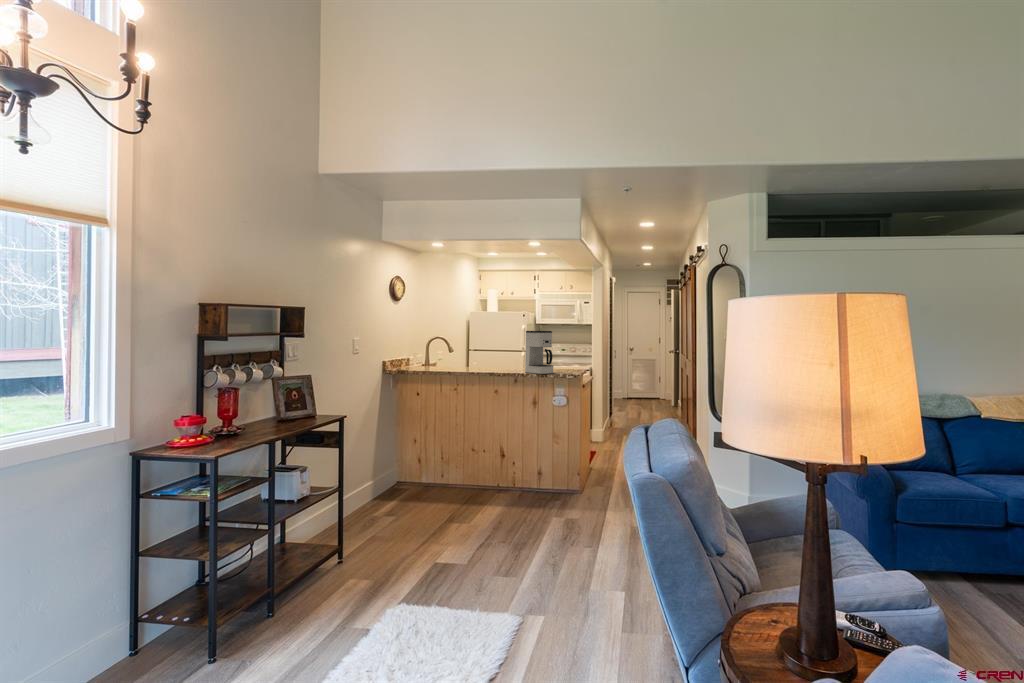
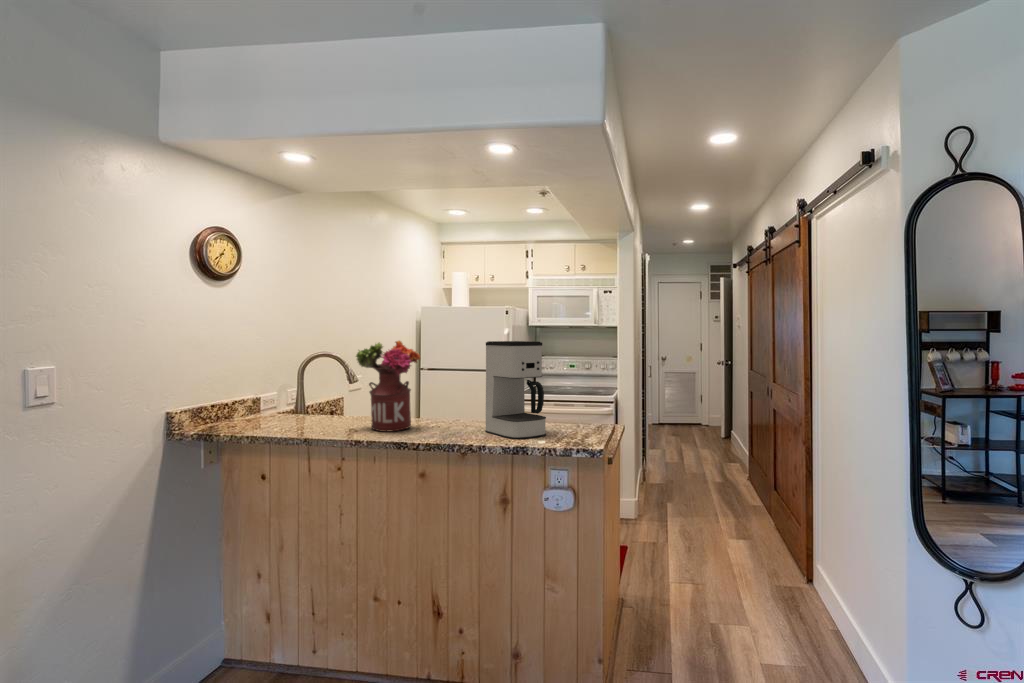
flower arrangement: none [465,330,494,372] -> present [356,341,420,431]

